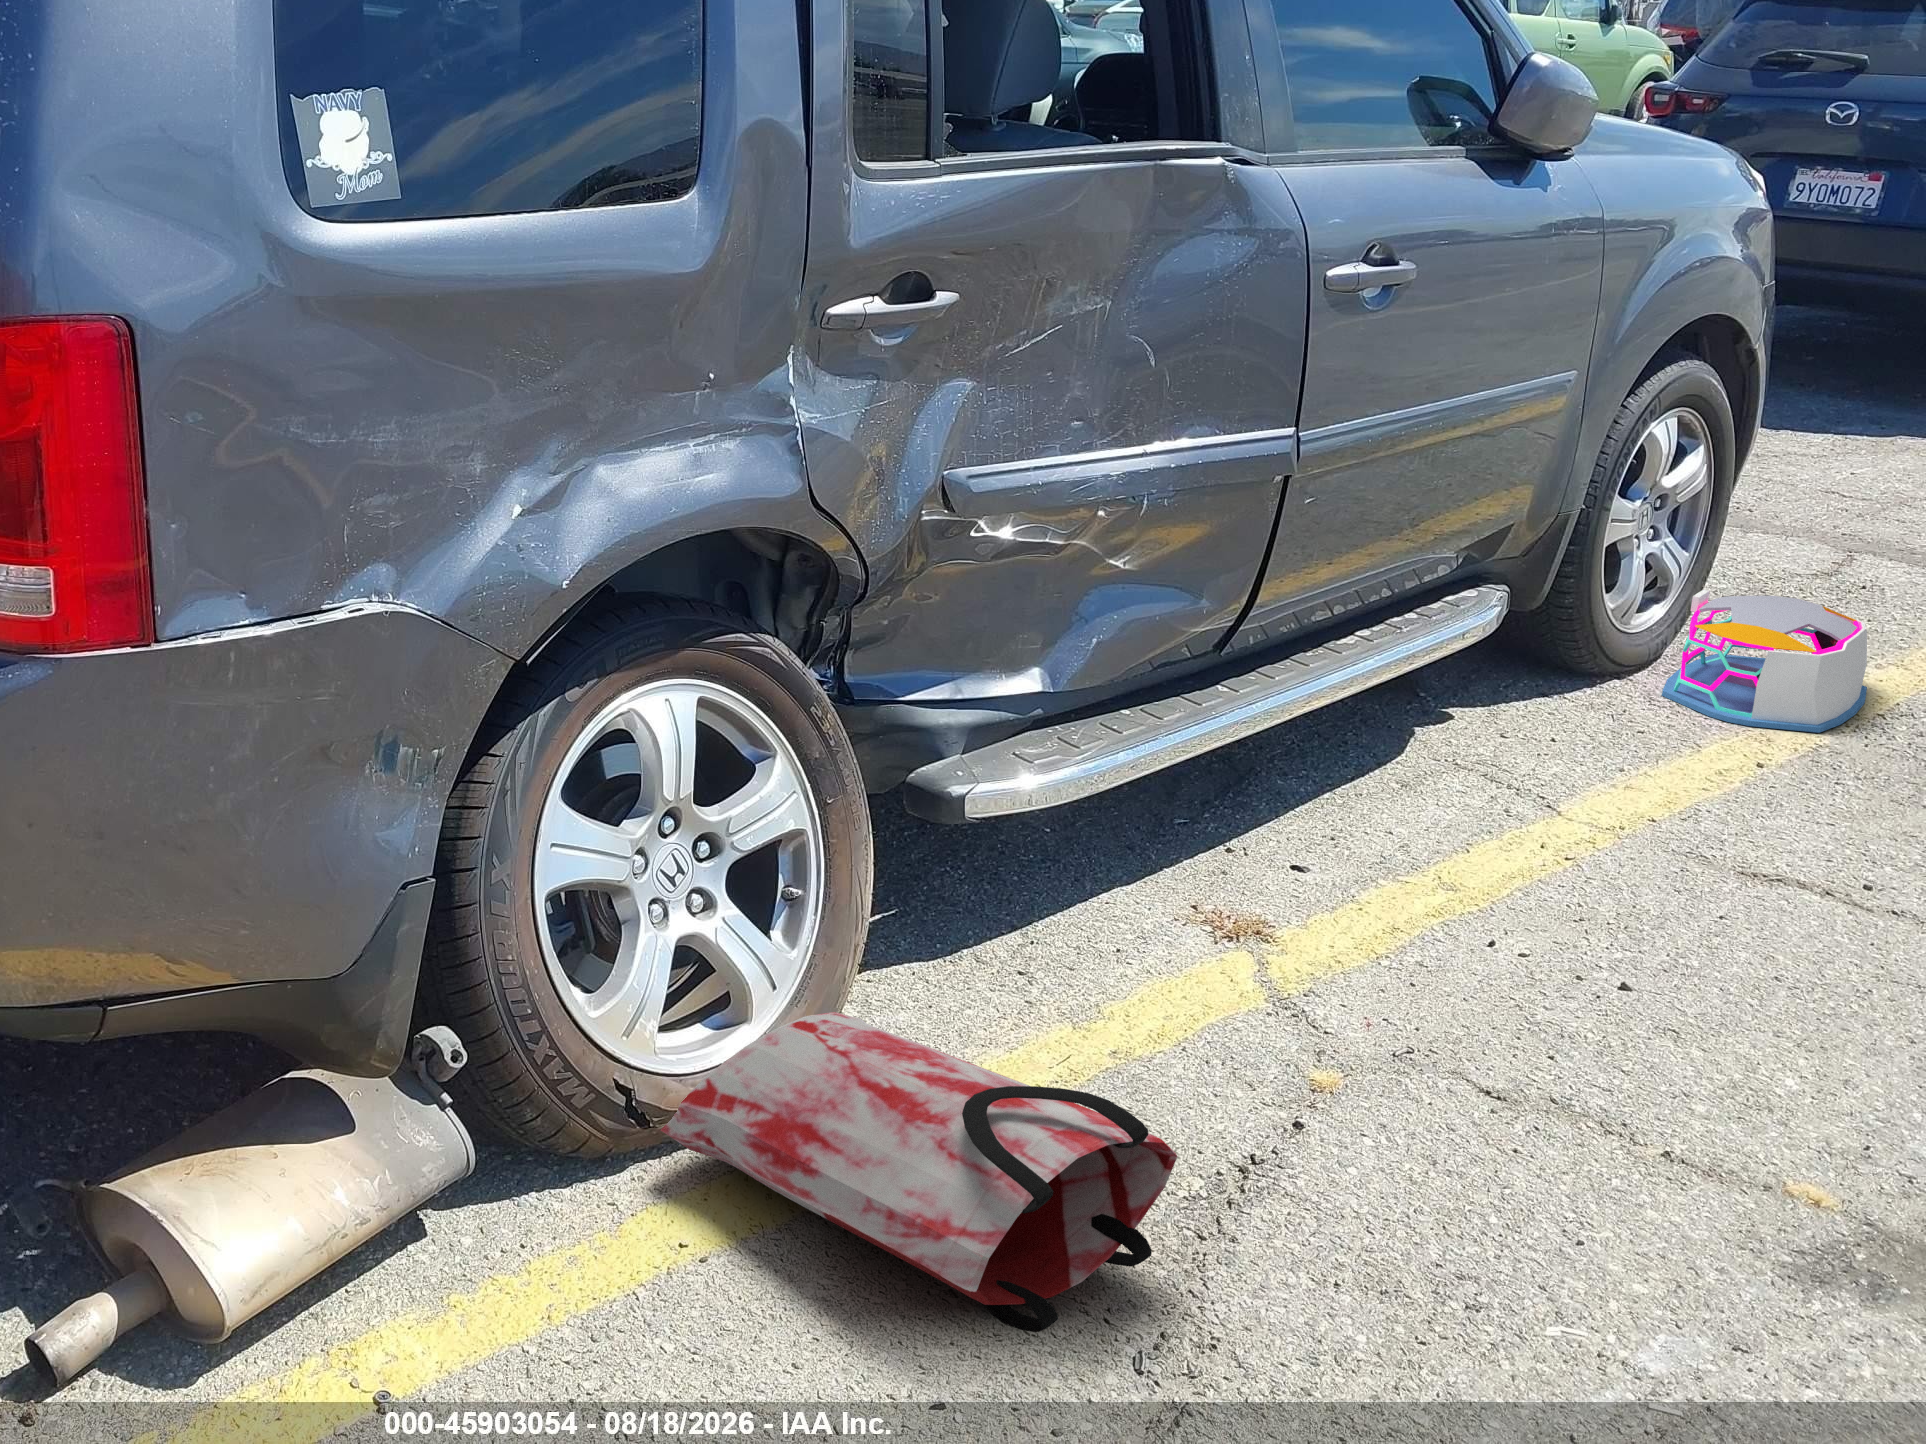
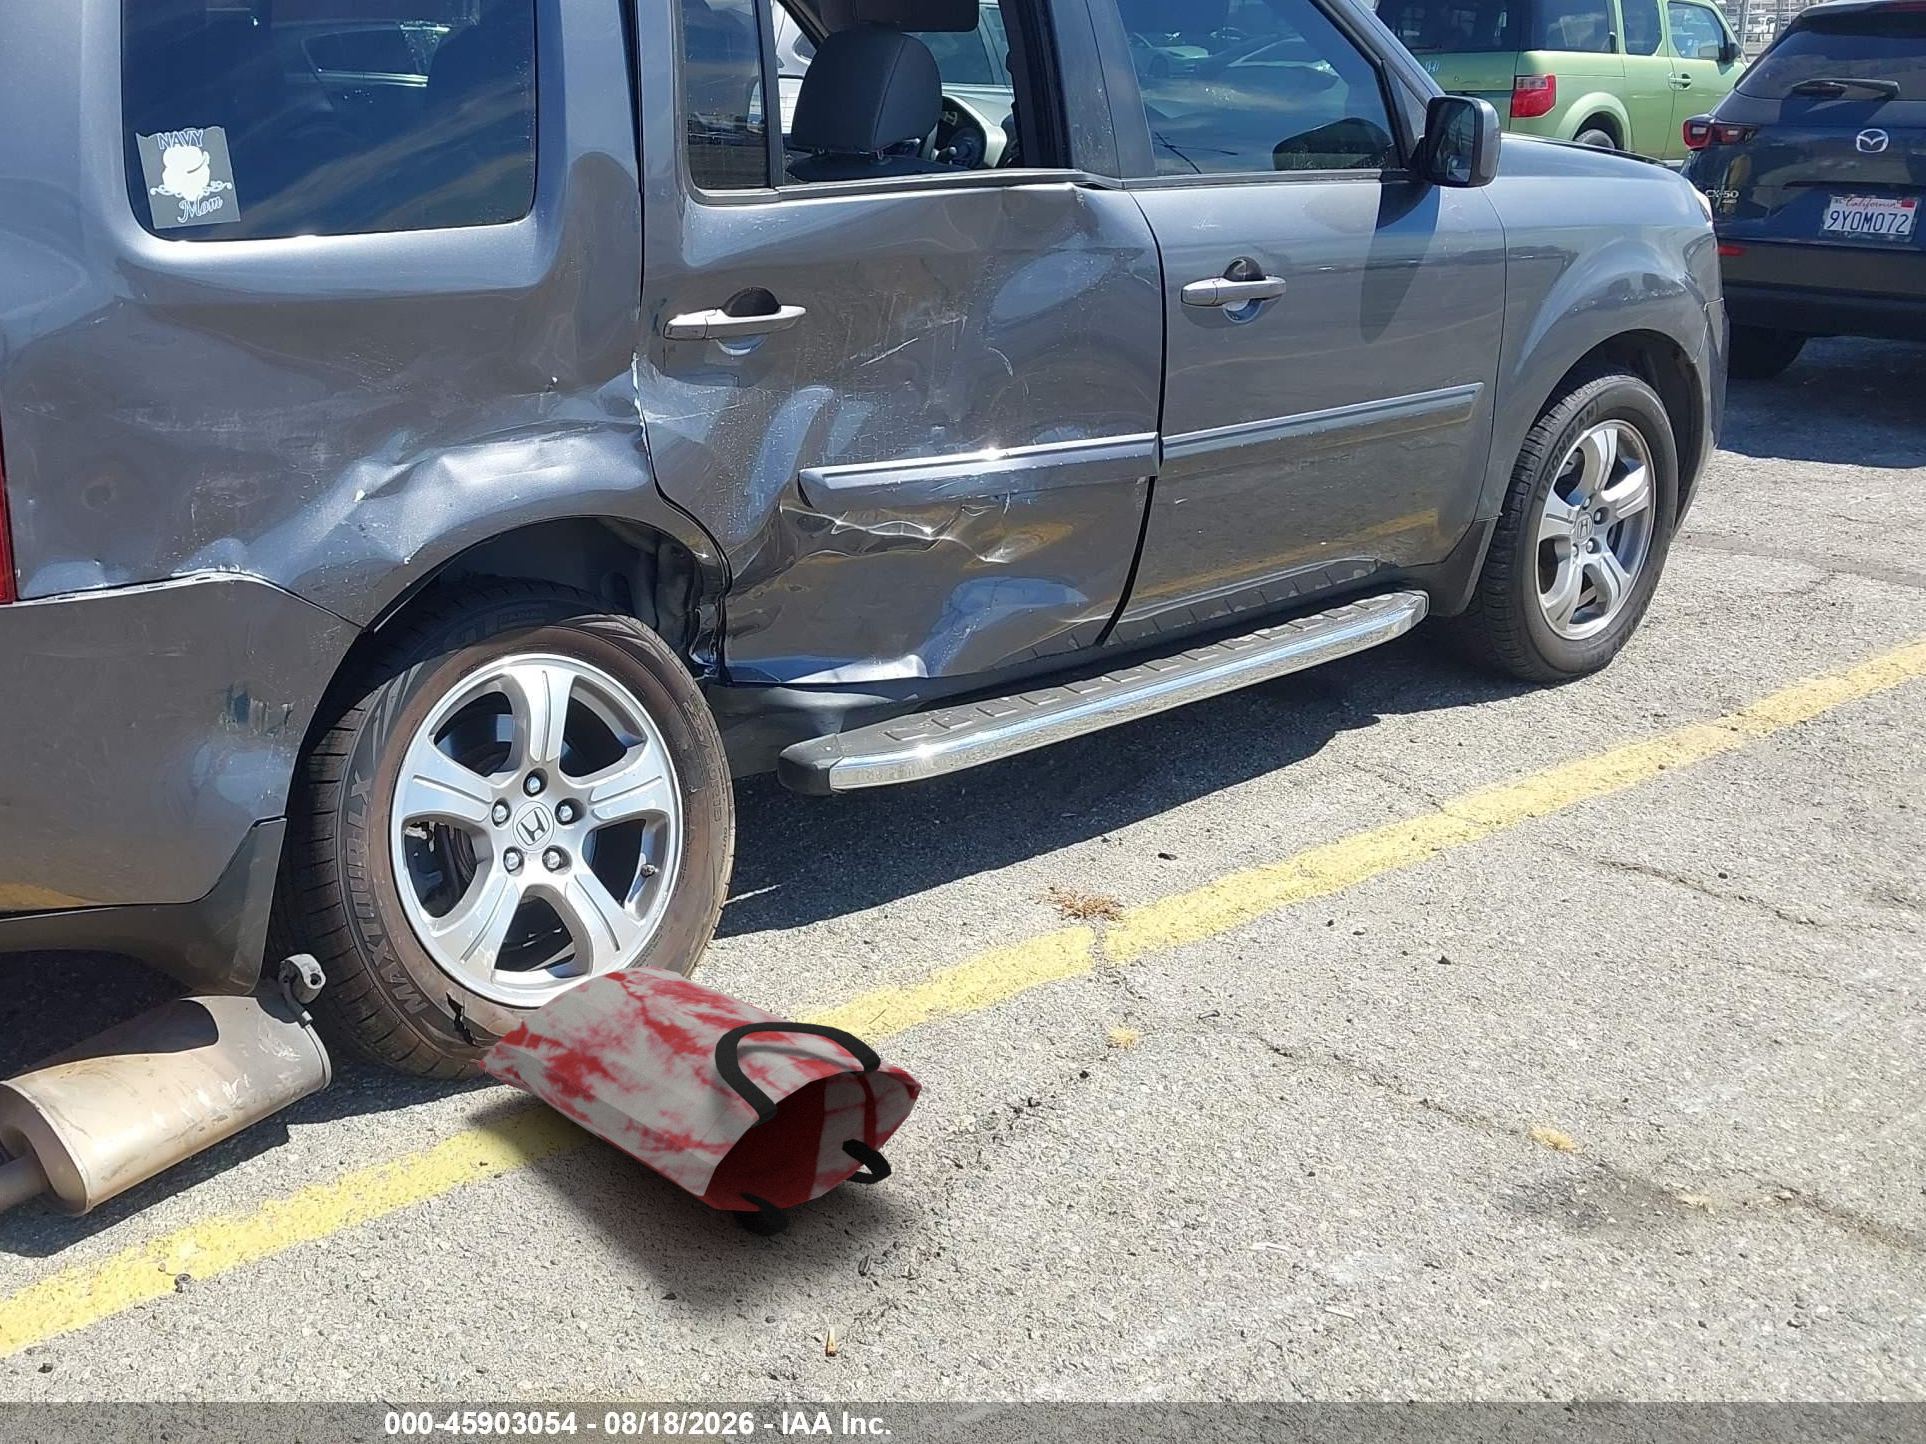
storage bin: present [1662,590,1867,733] -> none [1589,600,1799,735]

